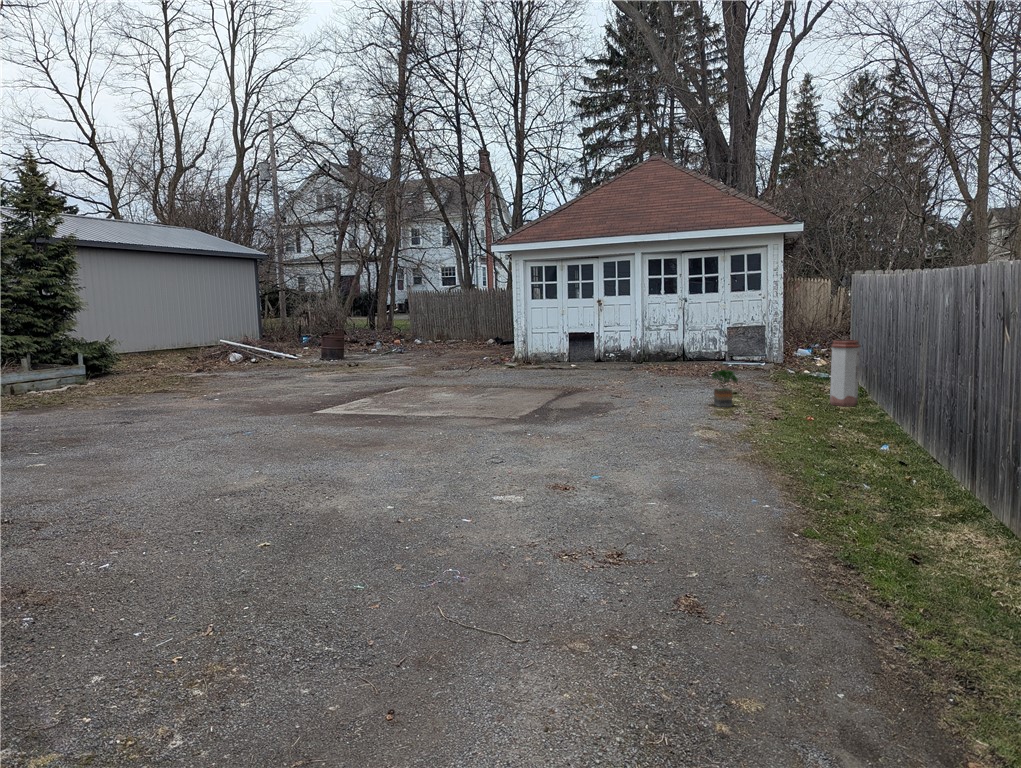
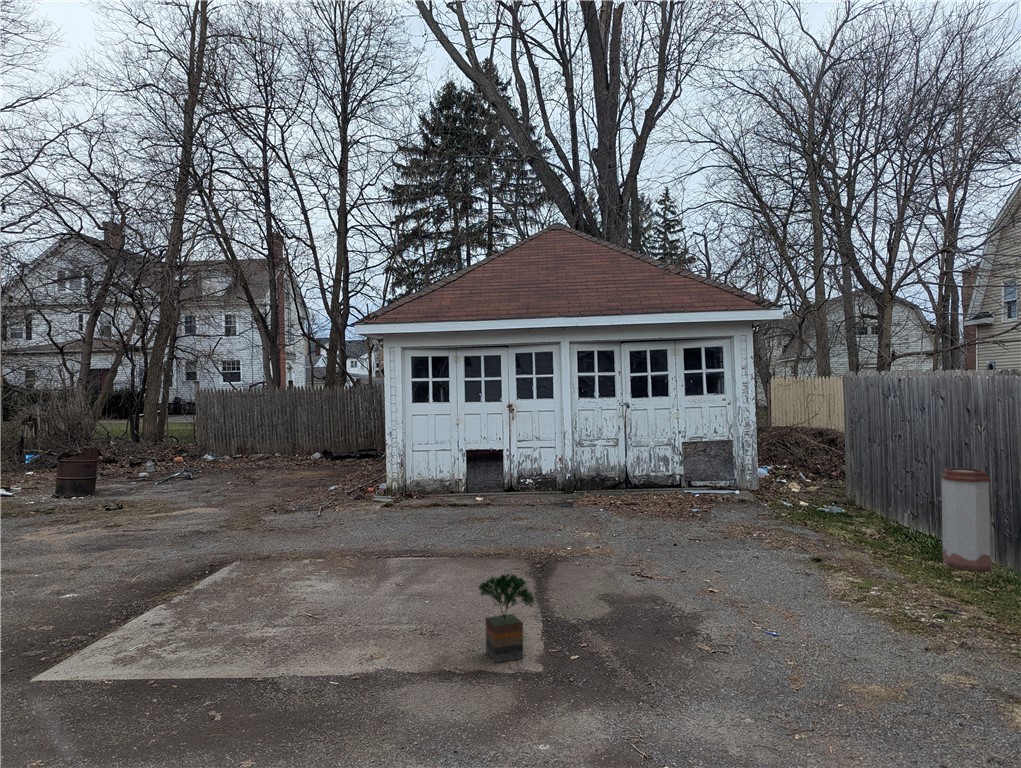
potted tree: present [712,370,738,407] -> present [479,574,535,663]

